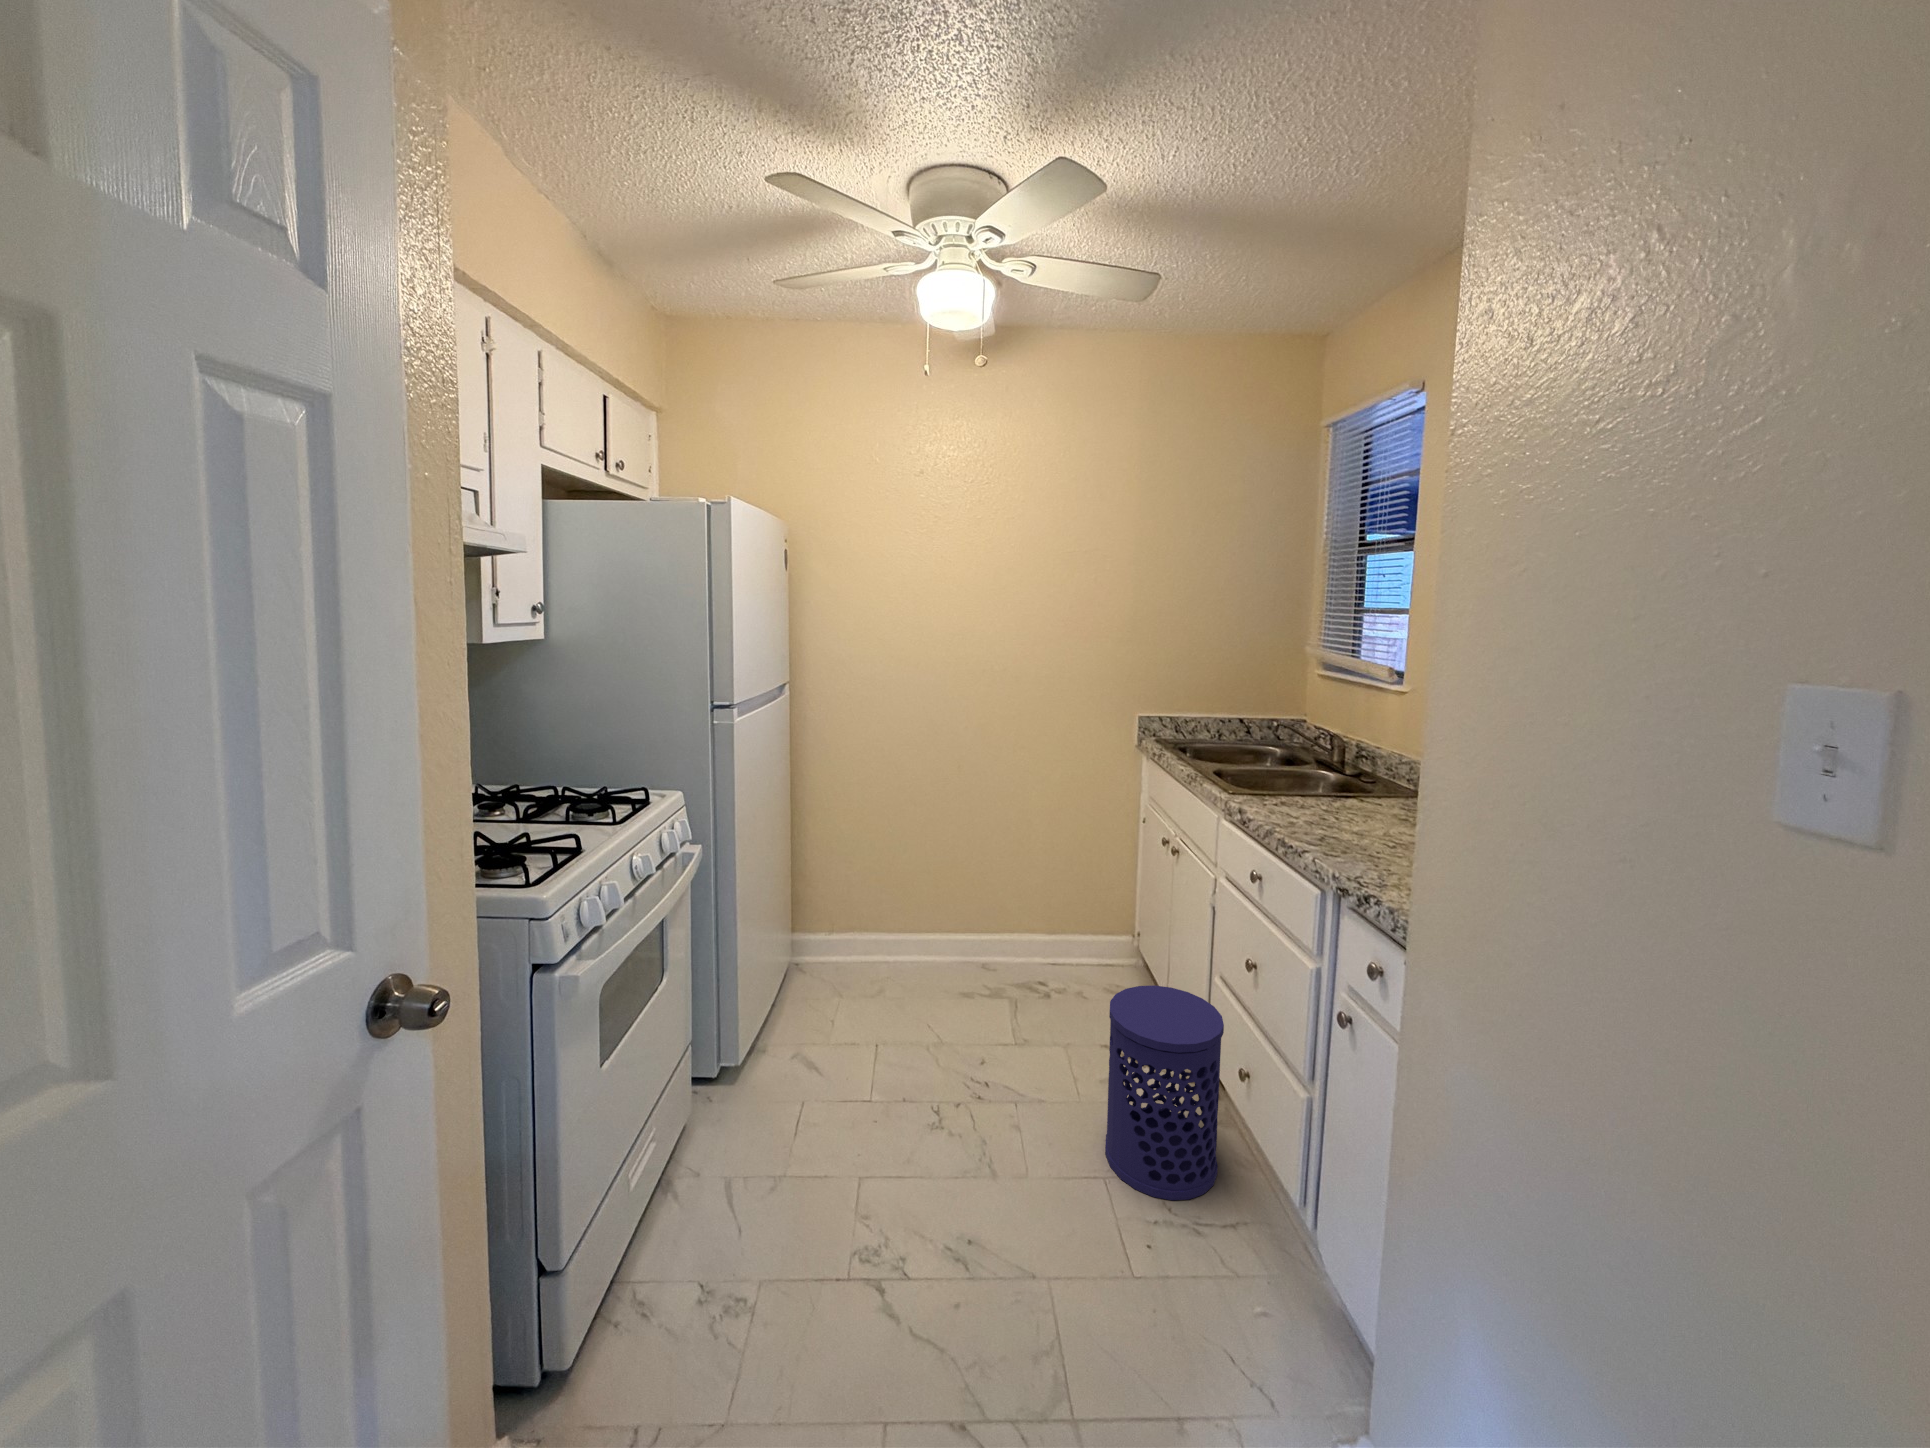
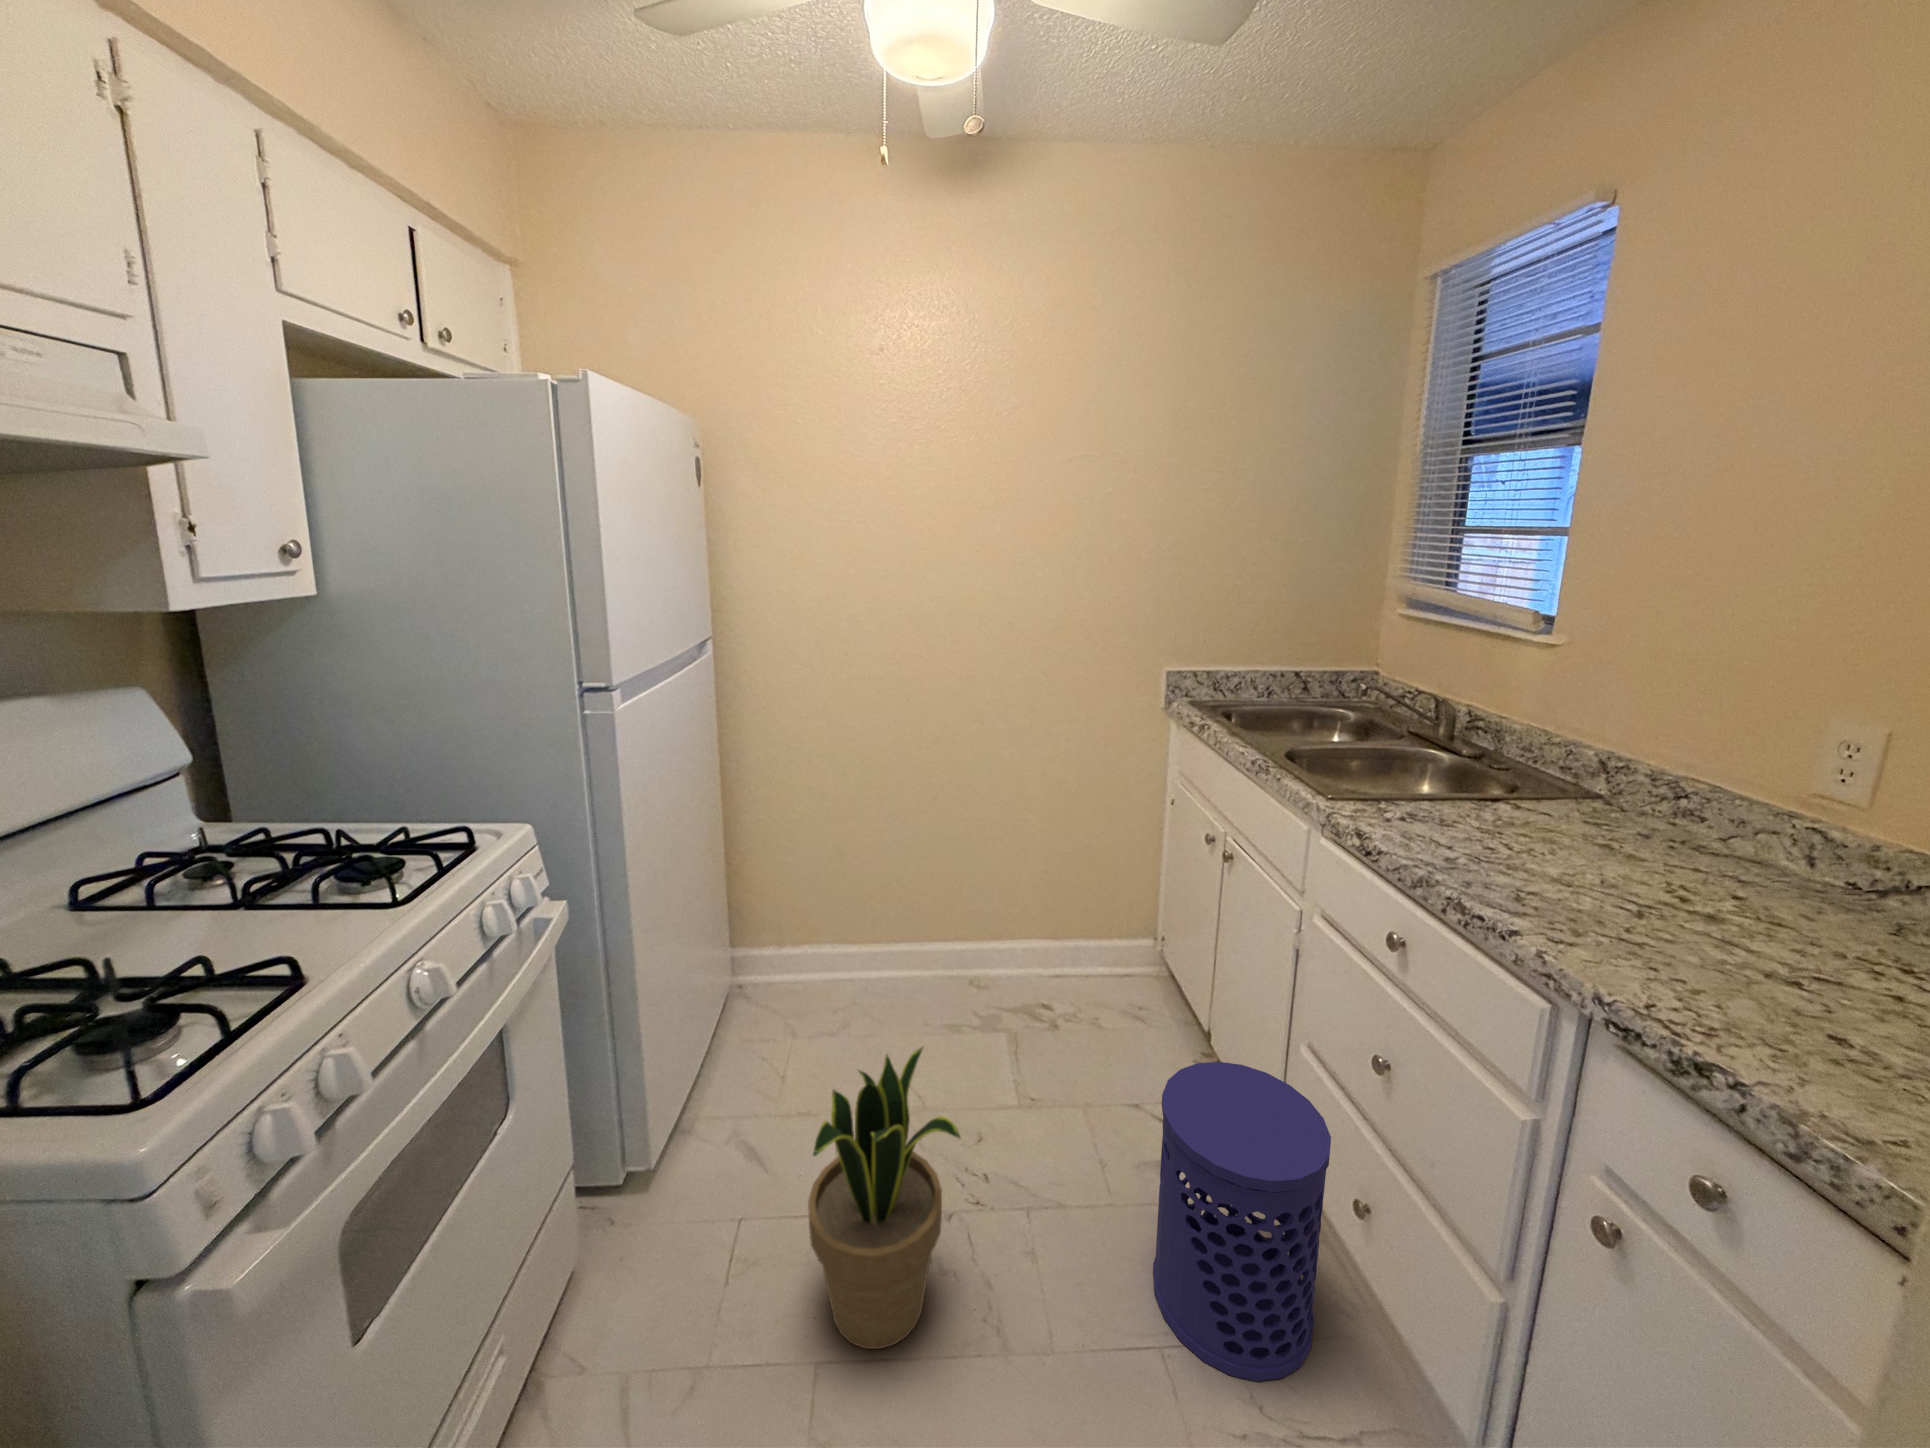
potted plant: none [858,965,966,1175] -> present [808,1047,960,1349]

